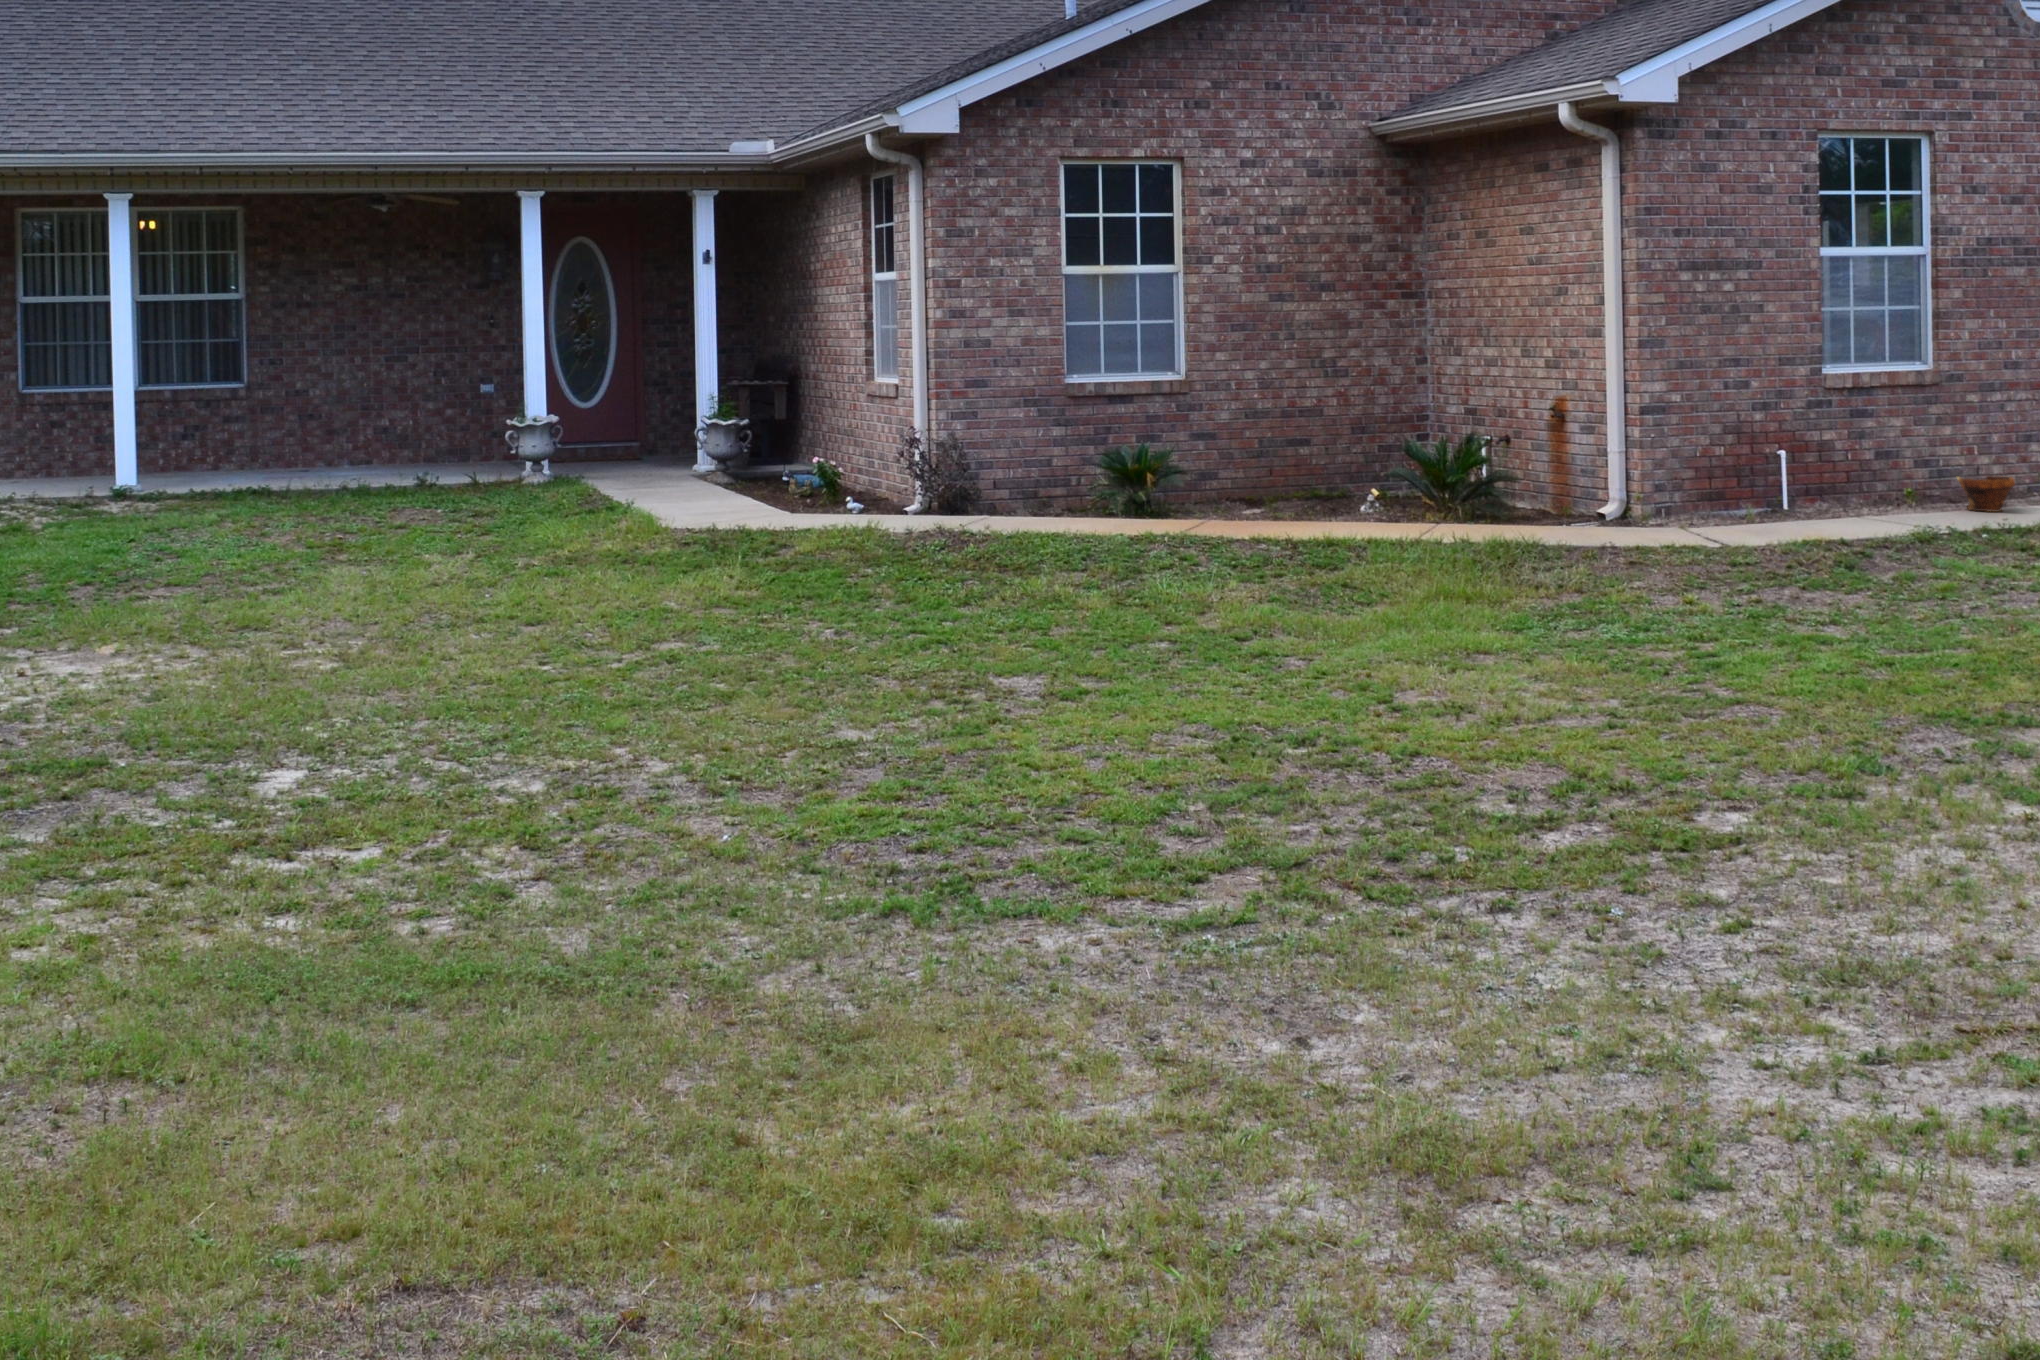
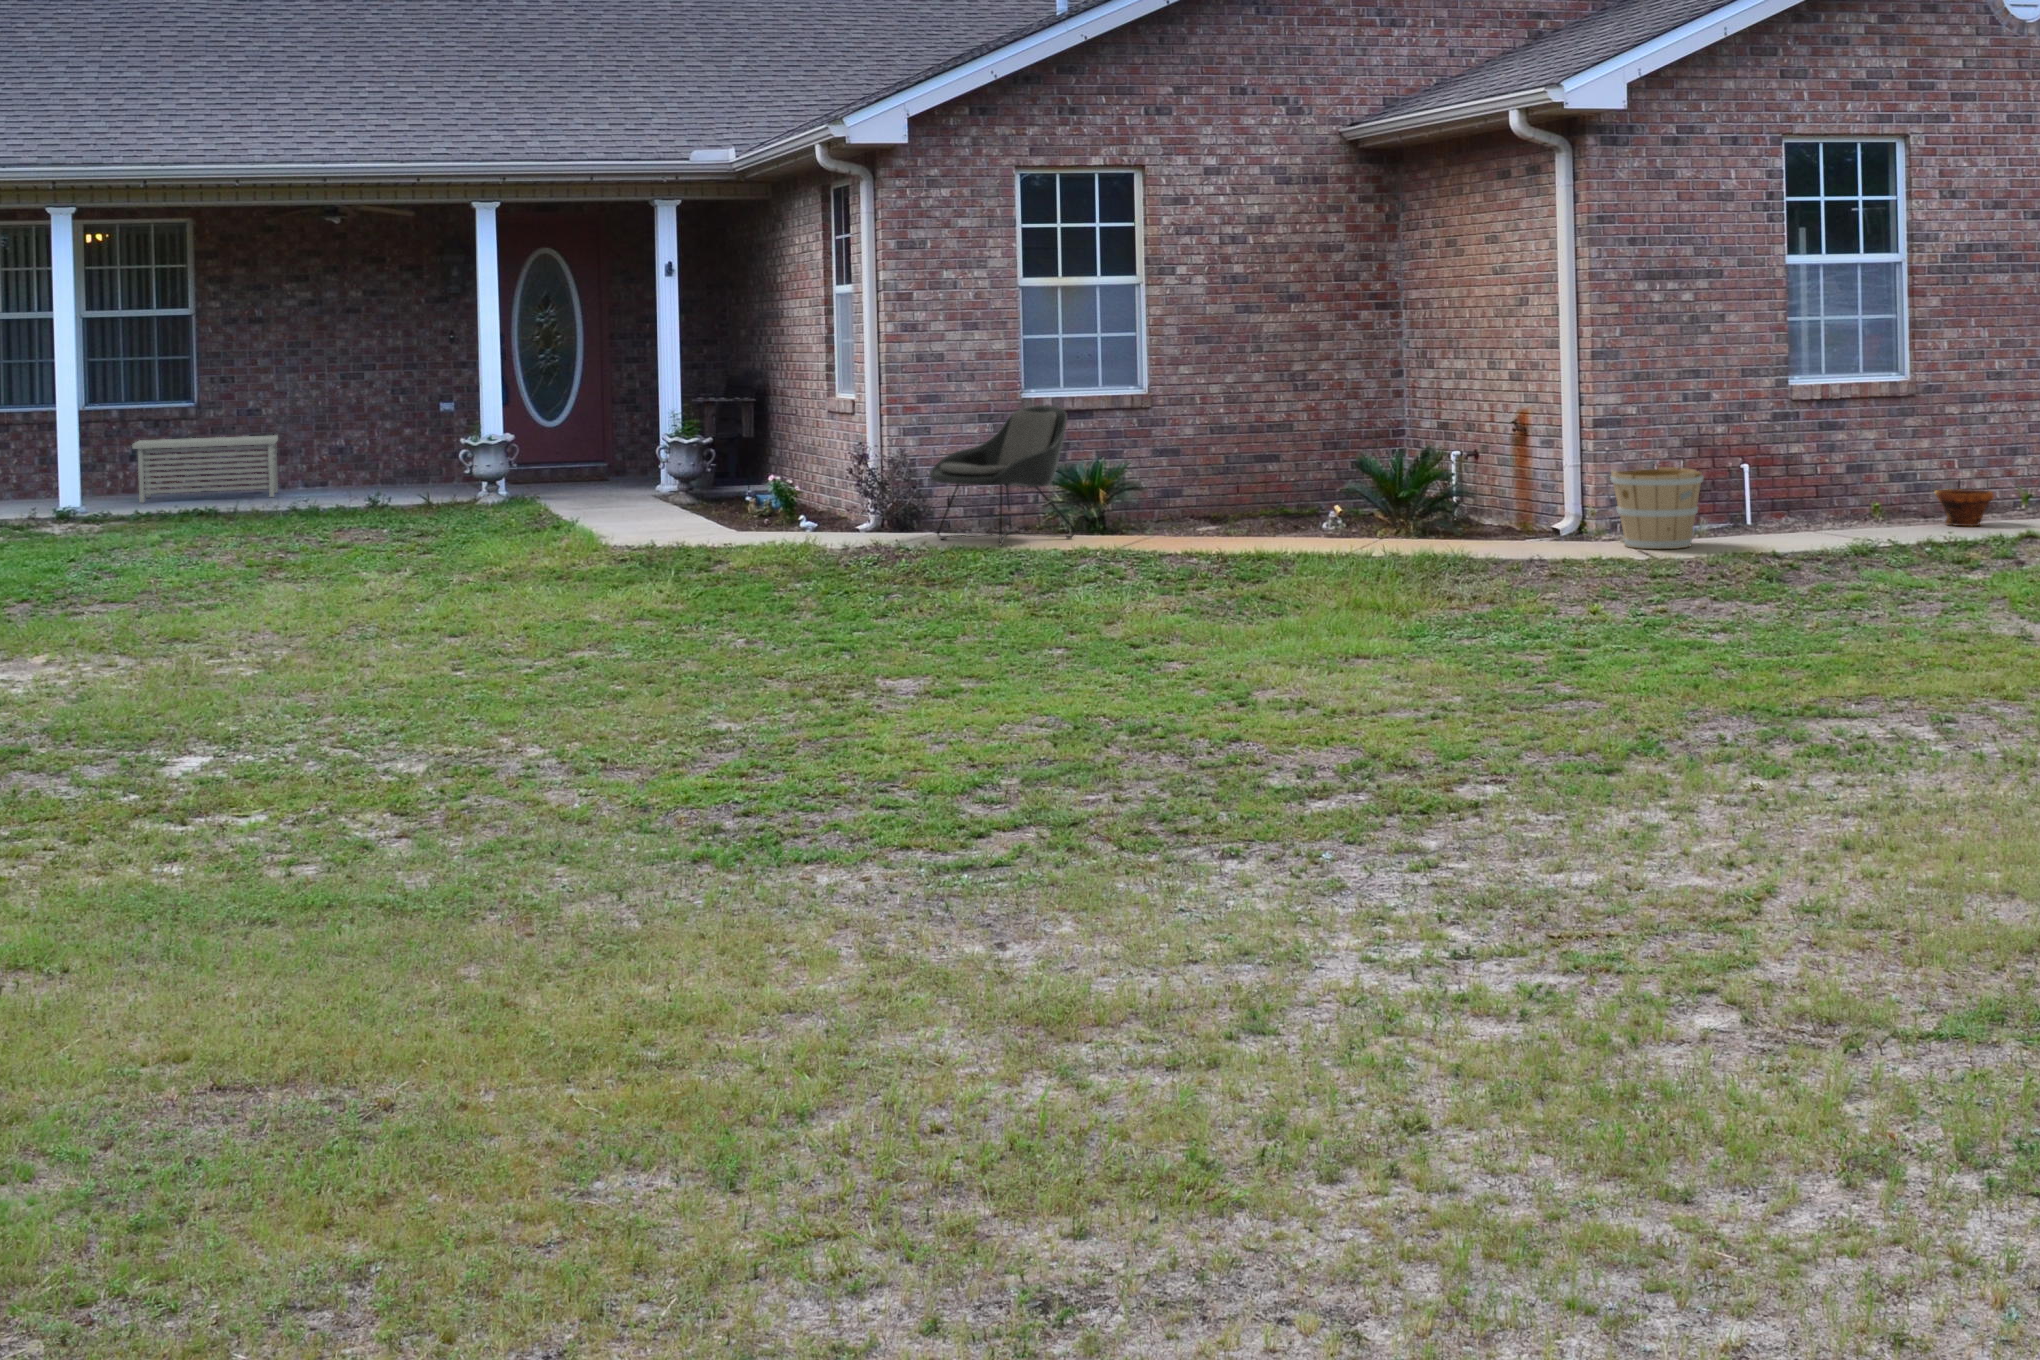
lounge chair: none [981,391,1124,529] -> present [930,405,1075,546]
storage bench: none [185,415,326,480] -> present [132,435,278,503]
wooden bucket: none [1655,454,1749,535] -> present [1610,467,1703,549]

